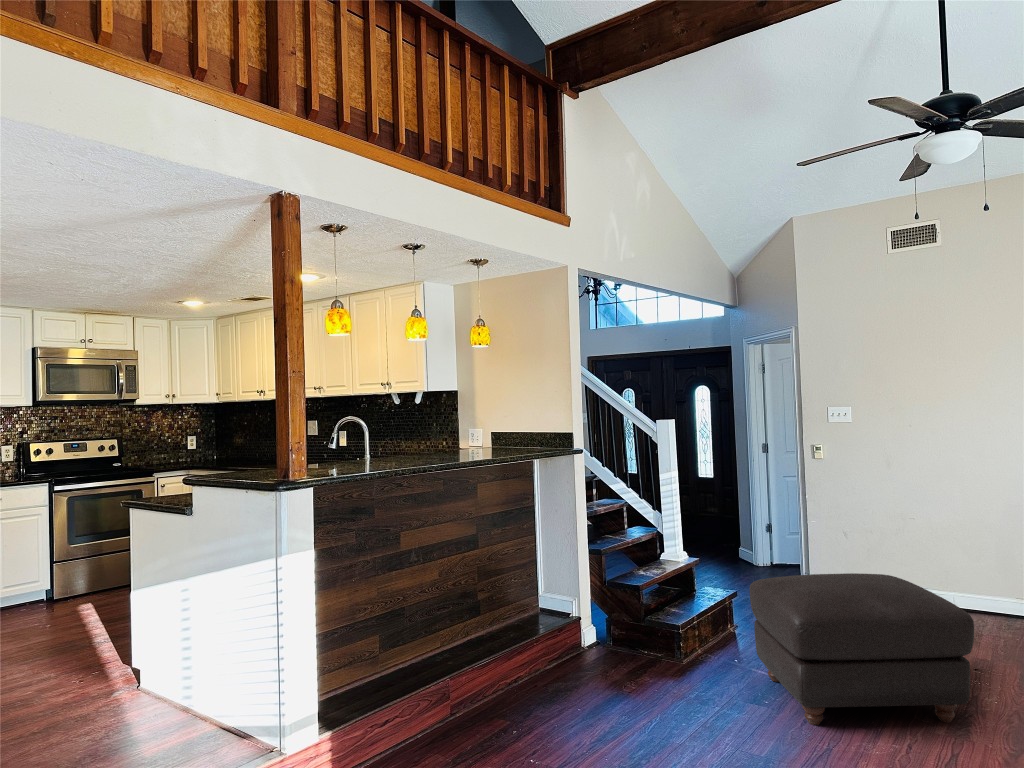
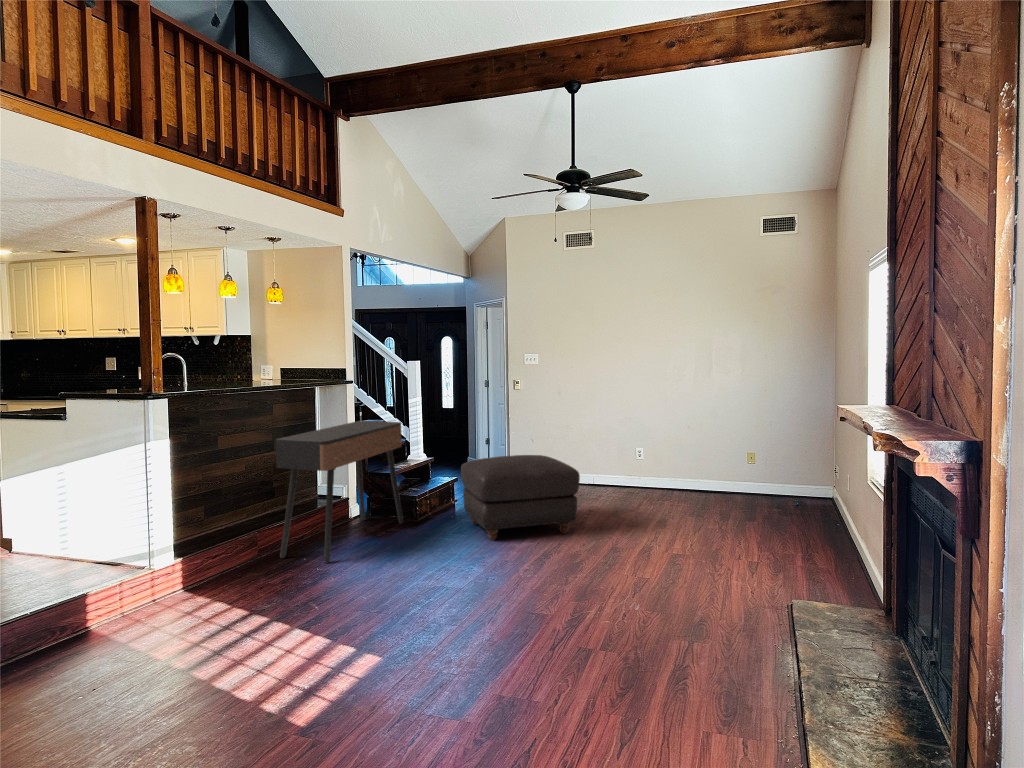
console table: none [473,508,660,746] -> present [276,421,403,564]

